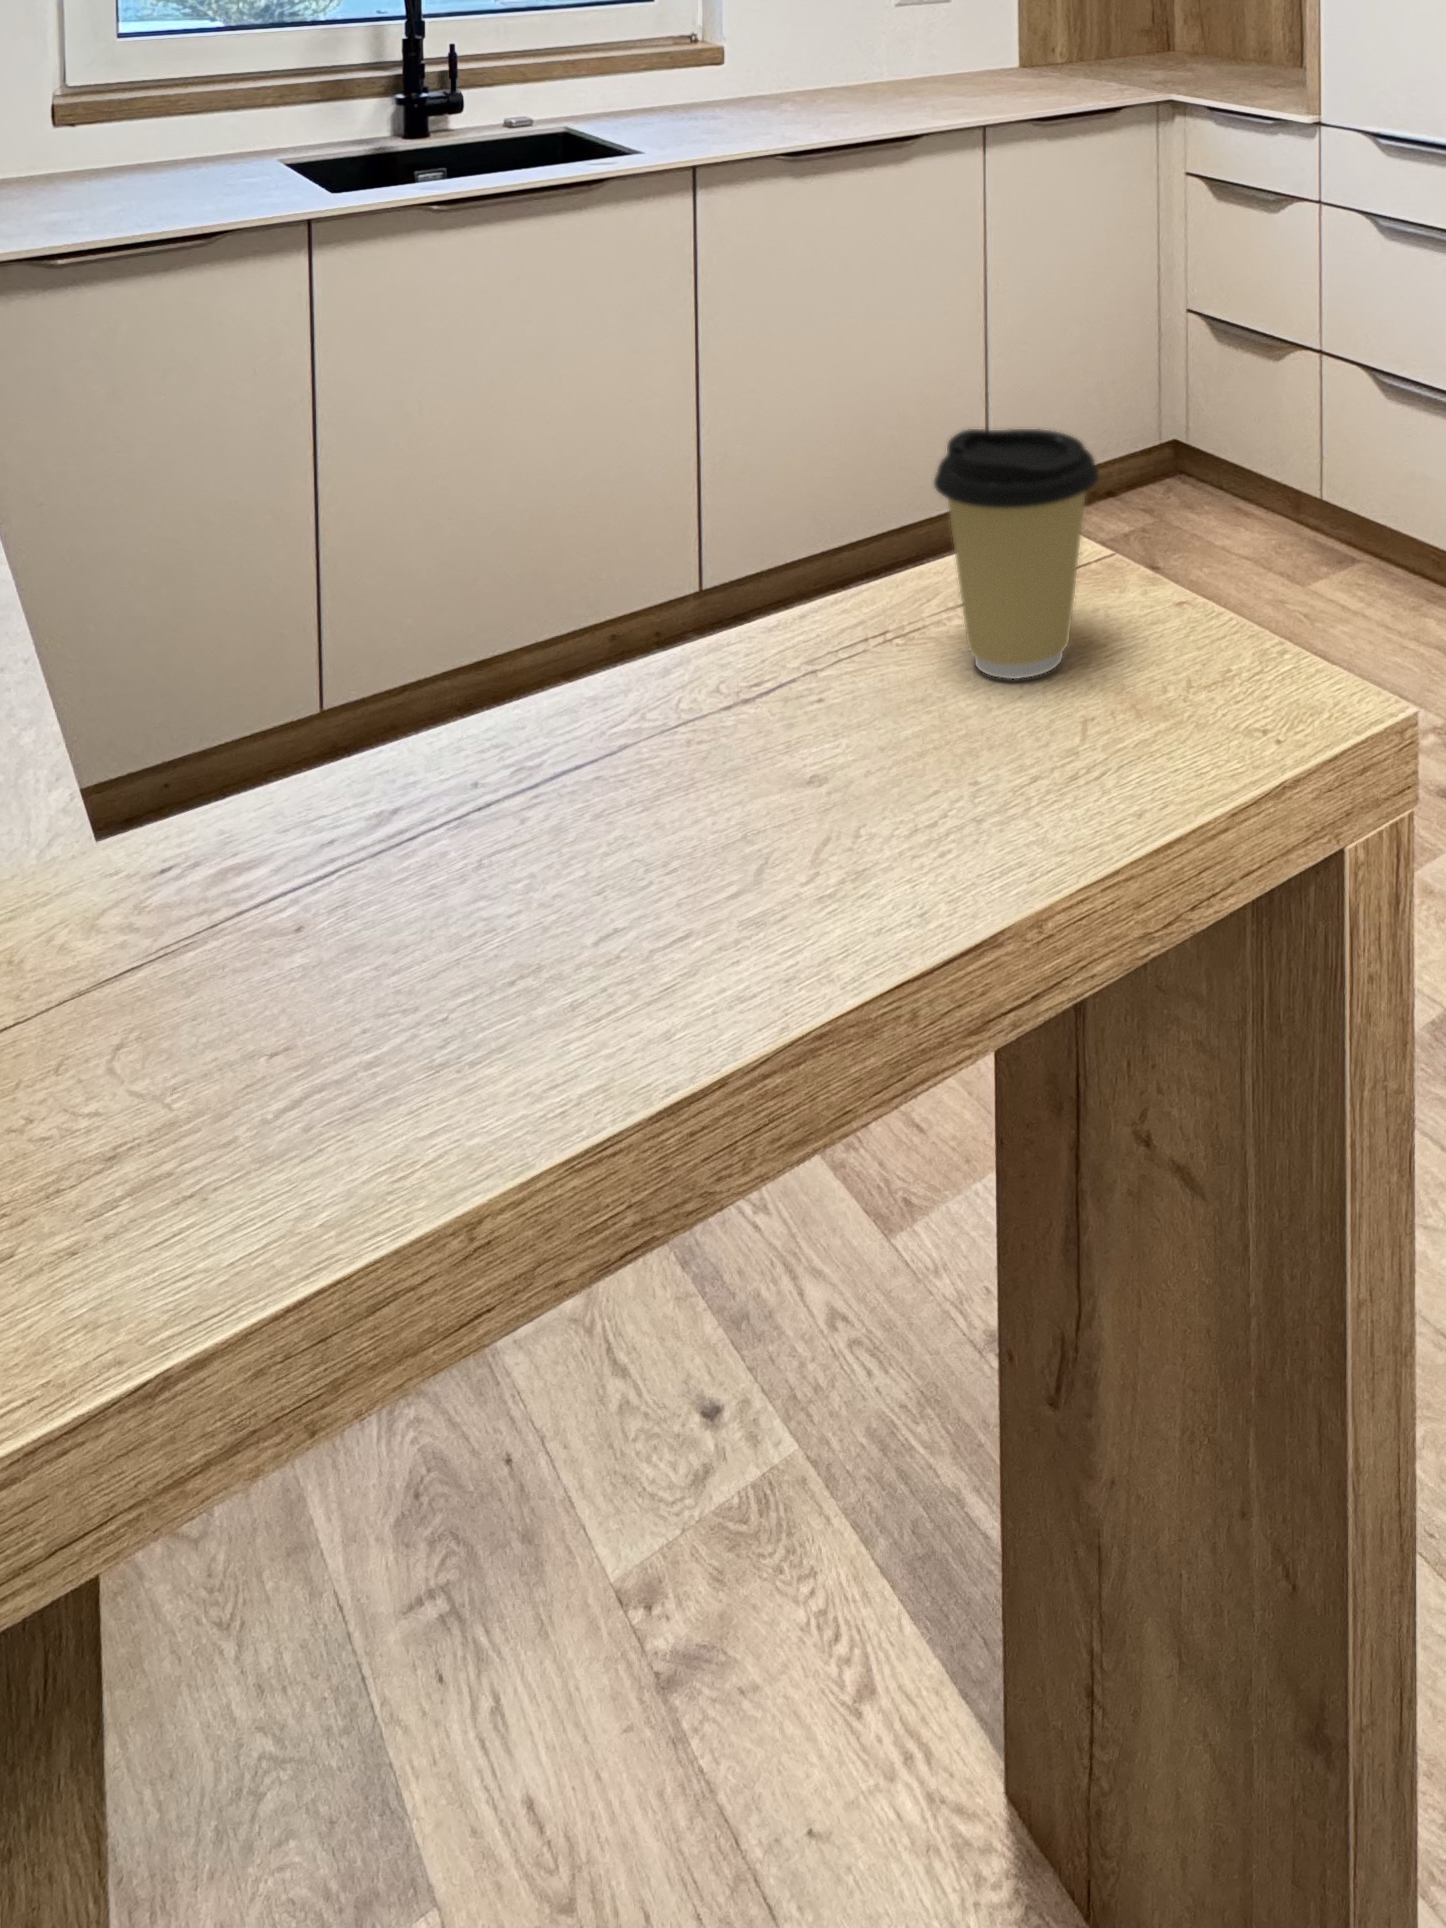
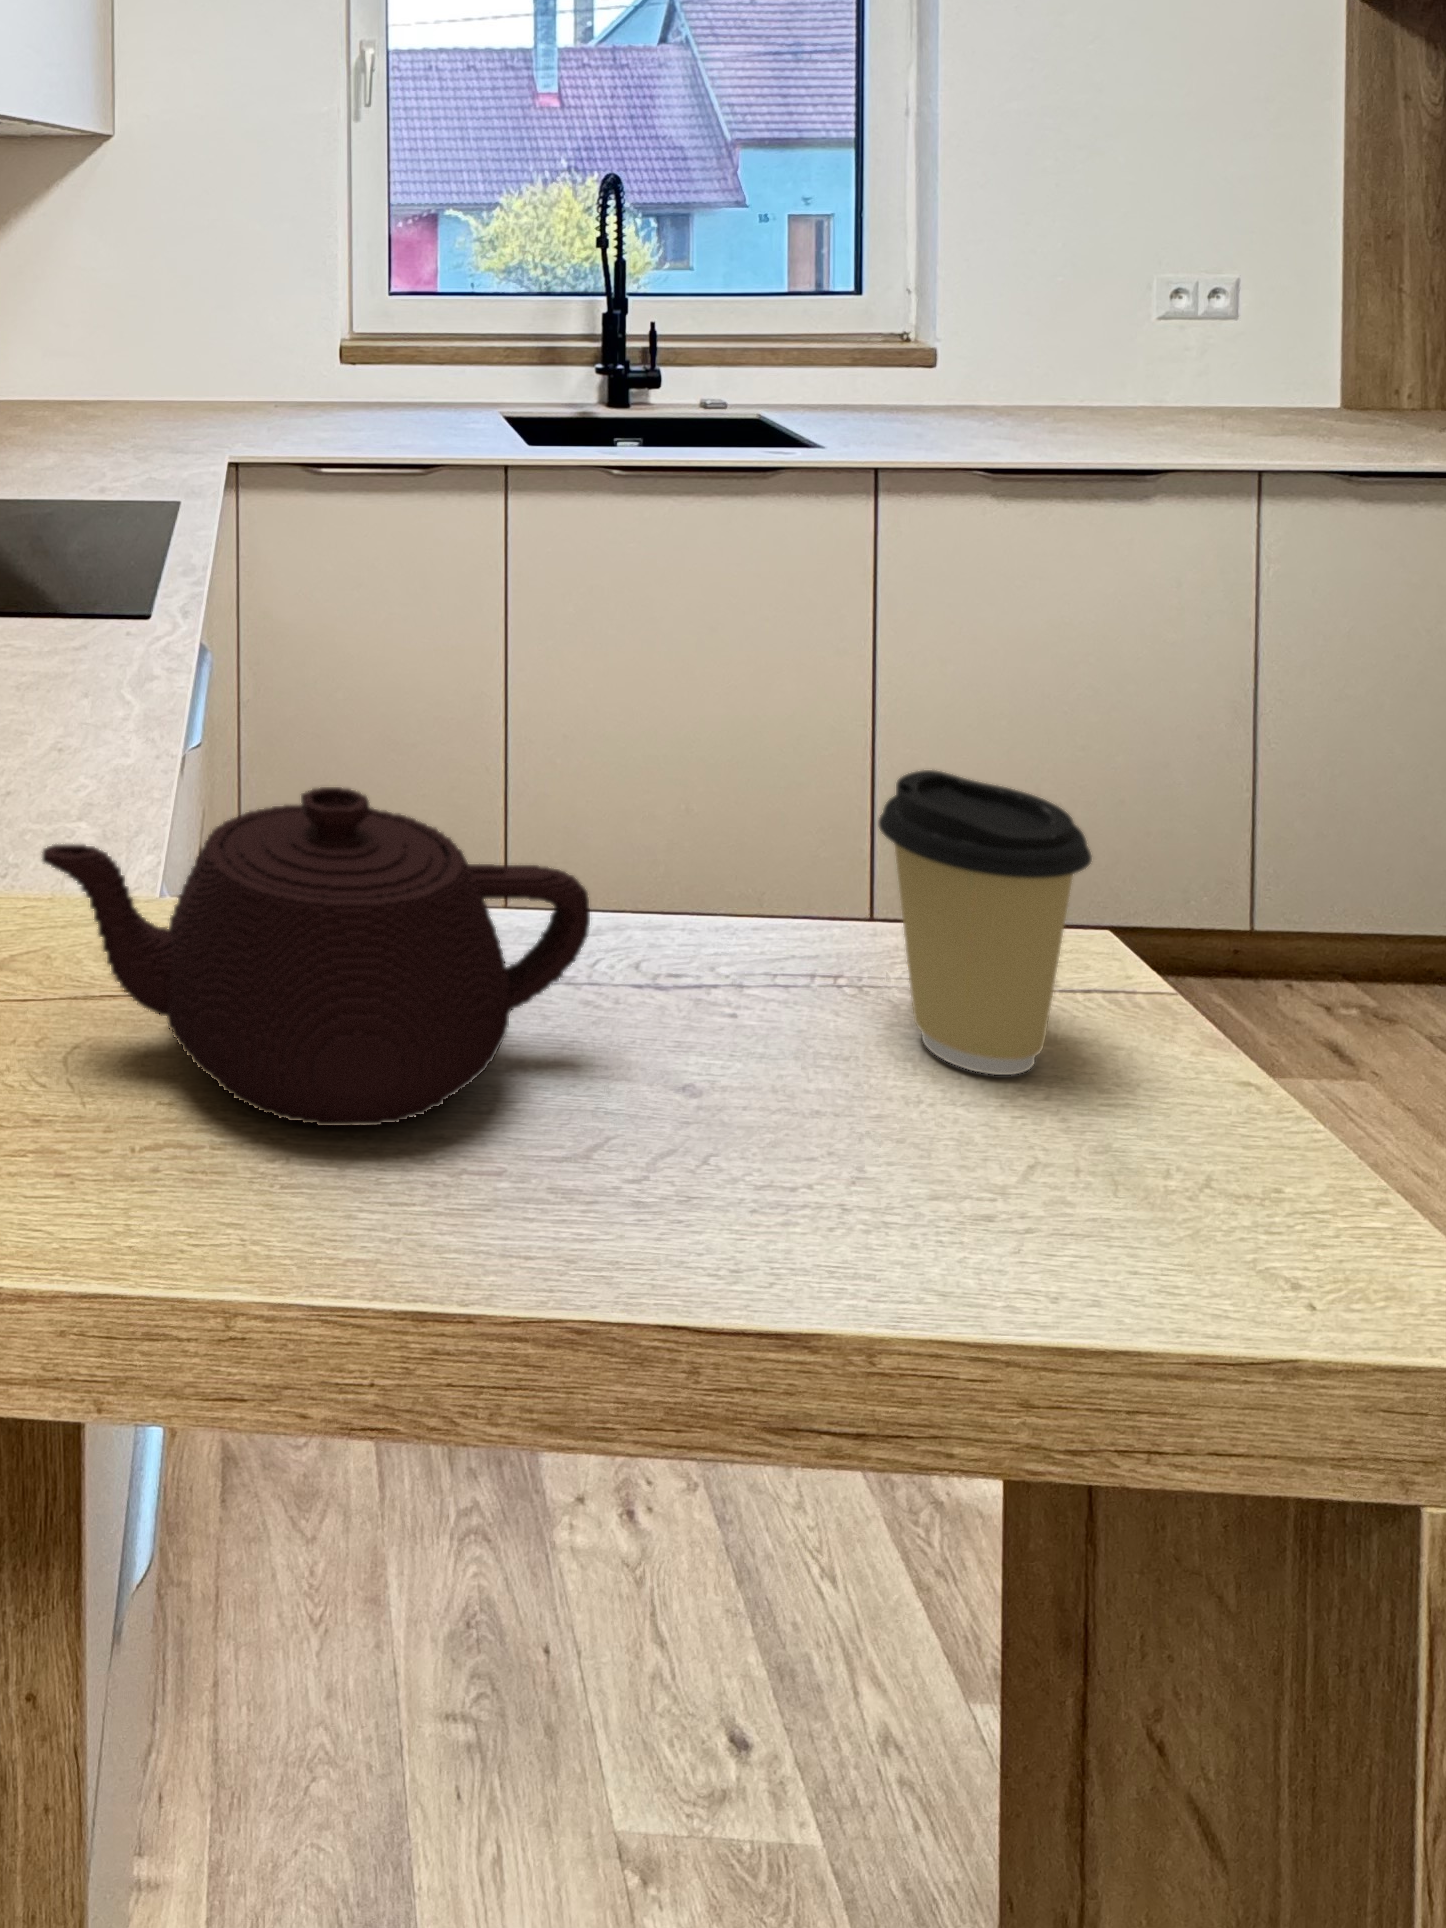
teapot: none [73,605,719,1000] -> present [42,787,590,1126]

